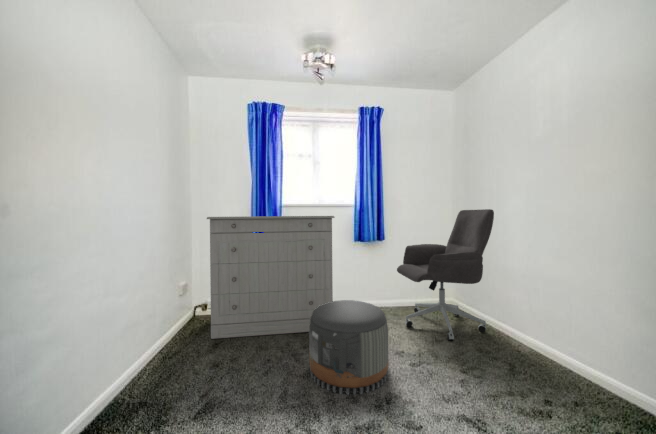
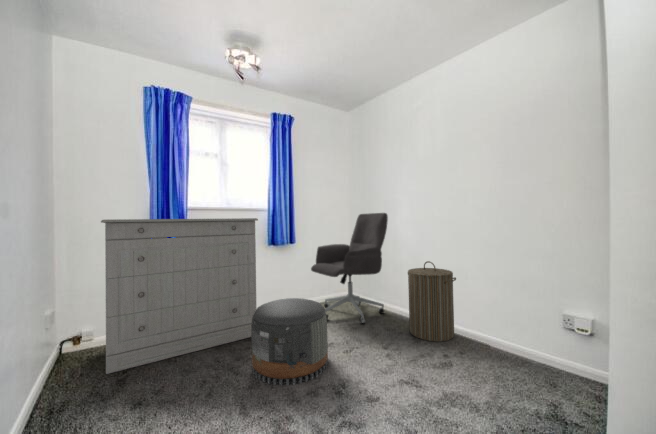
laundry hamper: none [511,277,590,393] -> present [408,261,456,342]

